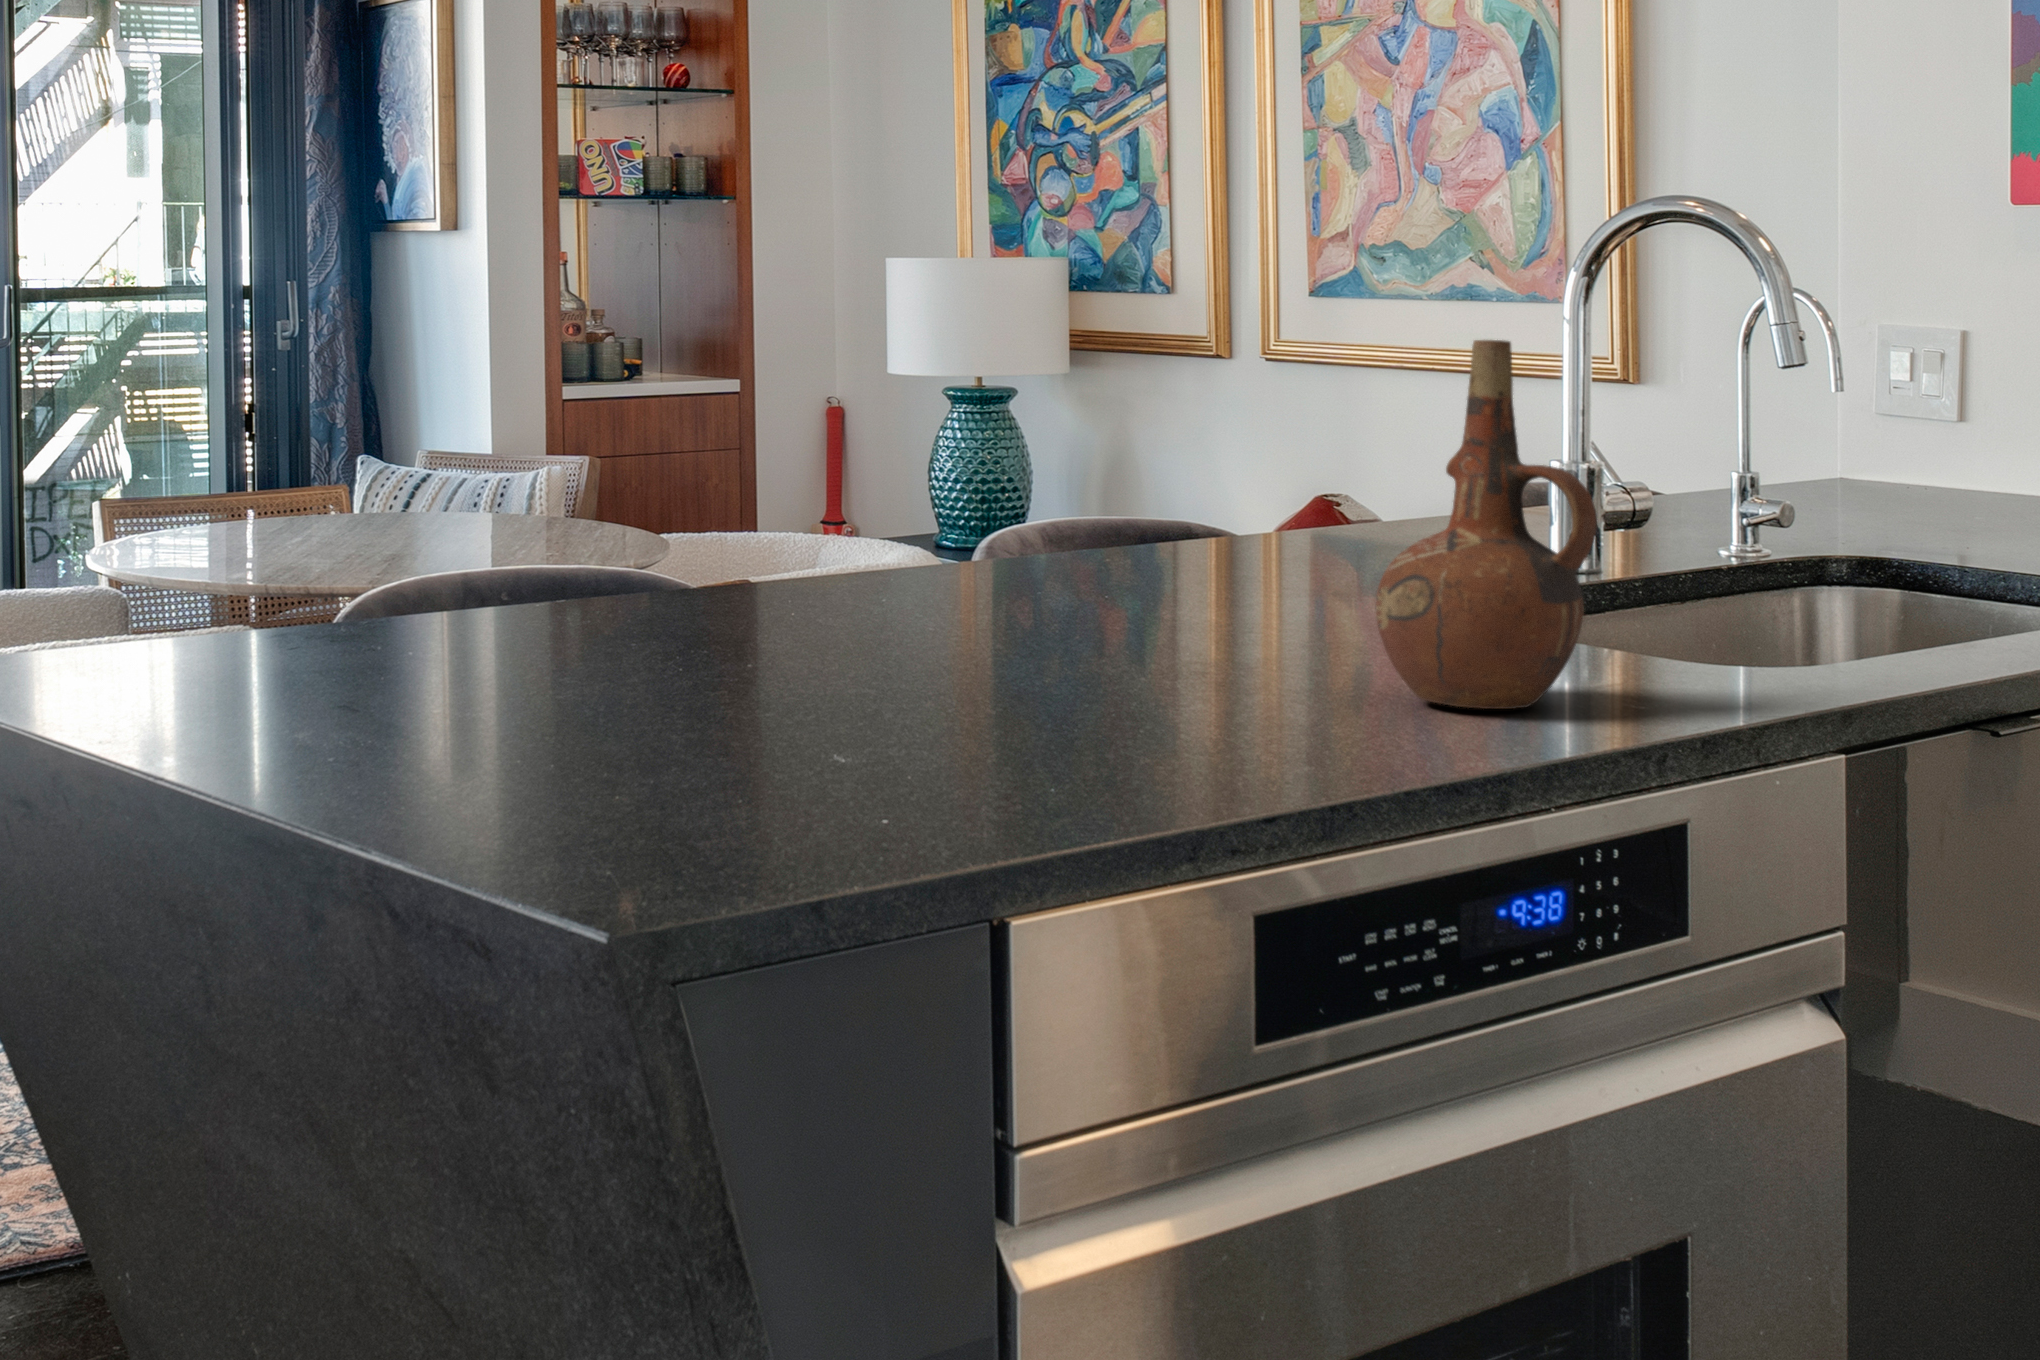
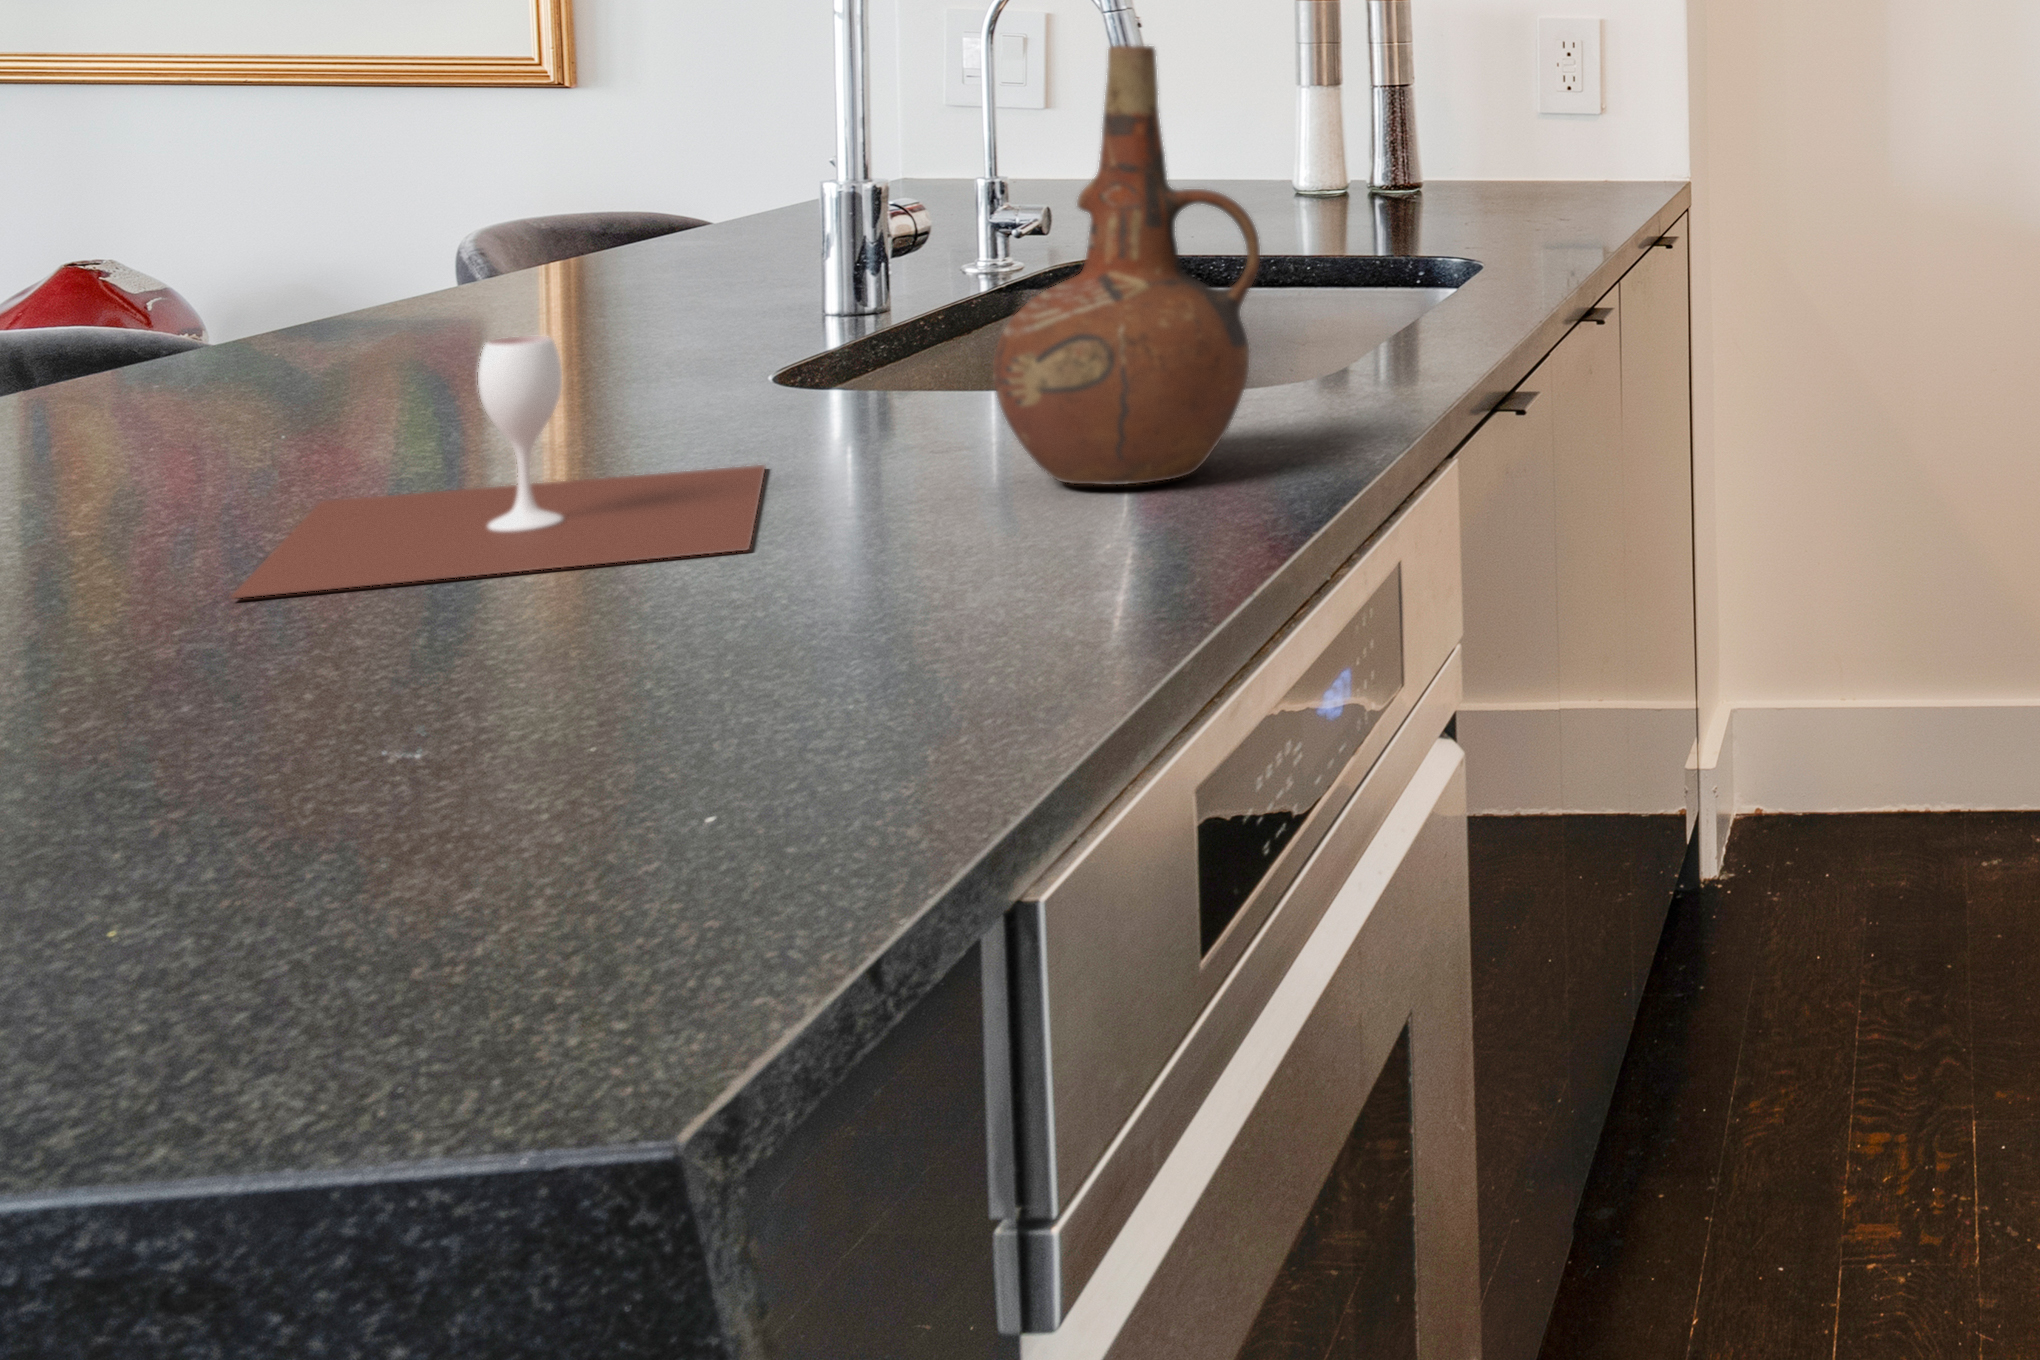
wine glass: none [888,535,1281,703] -> present [232,336,766,598]

